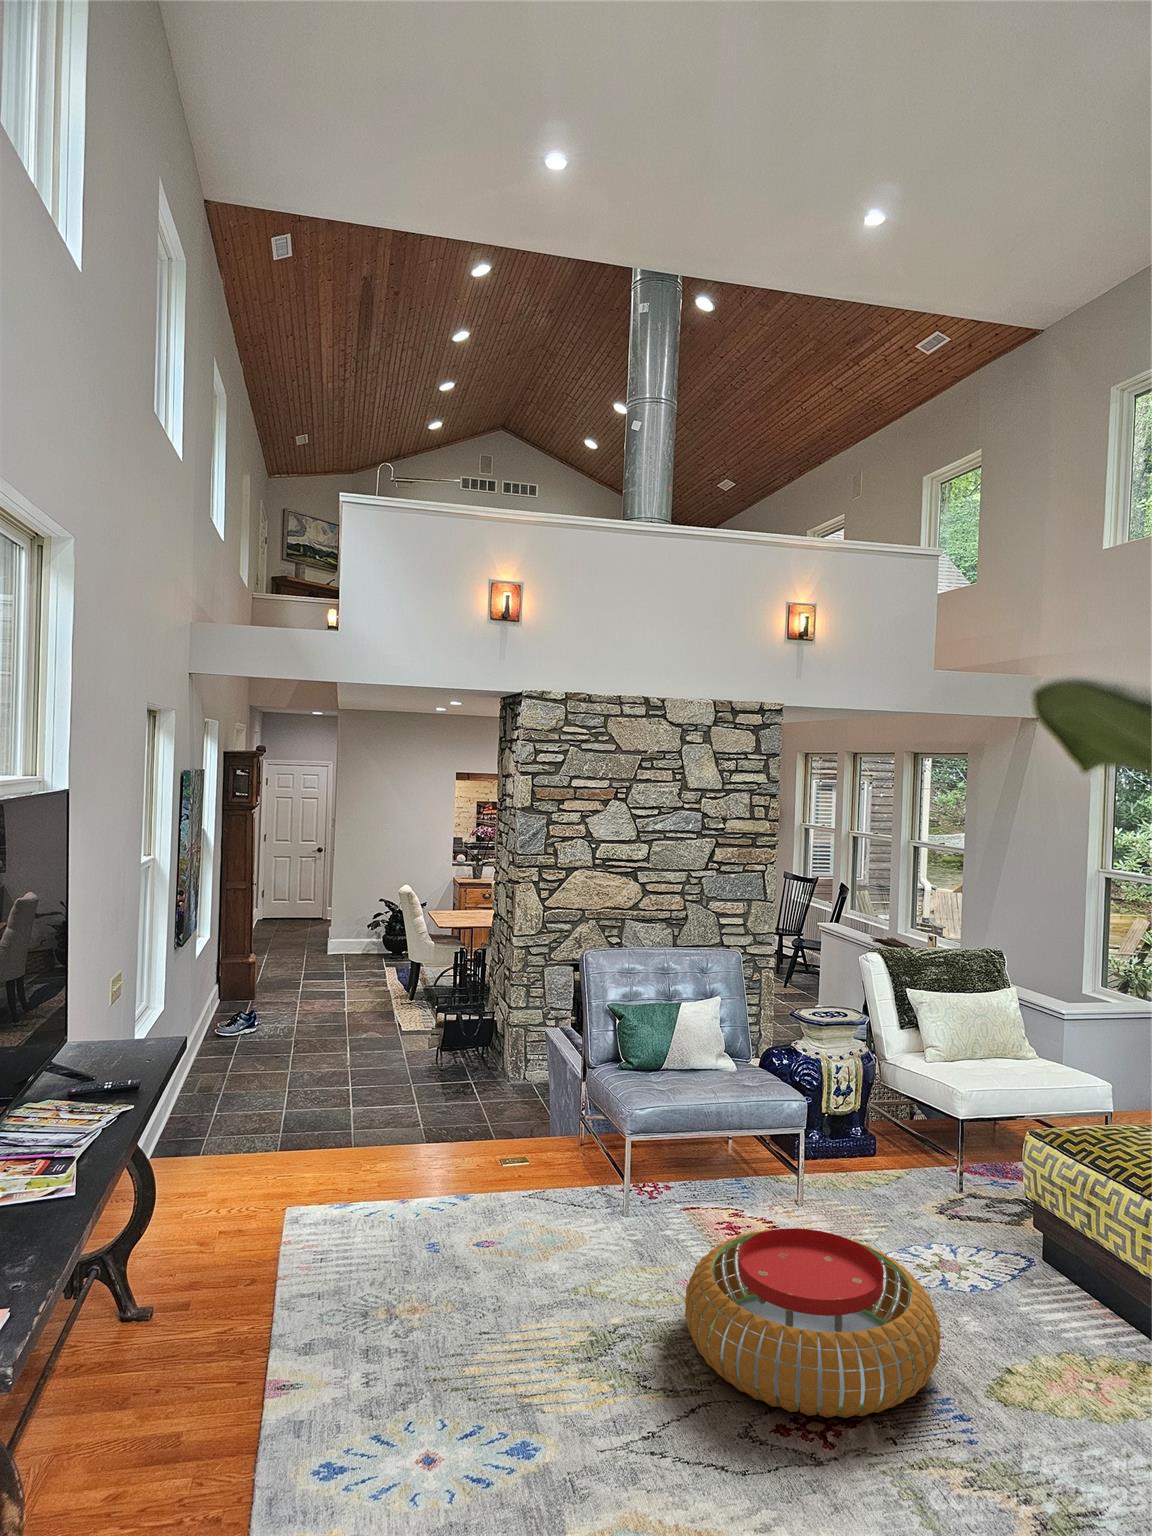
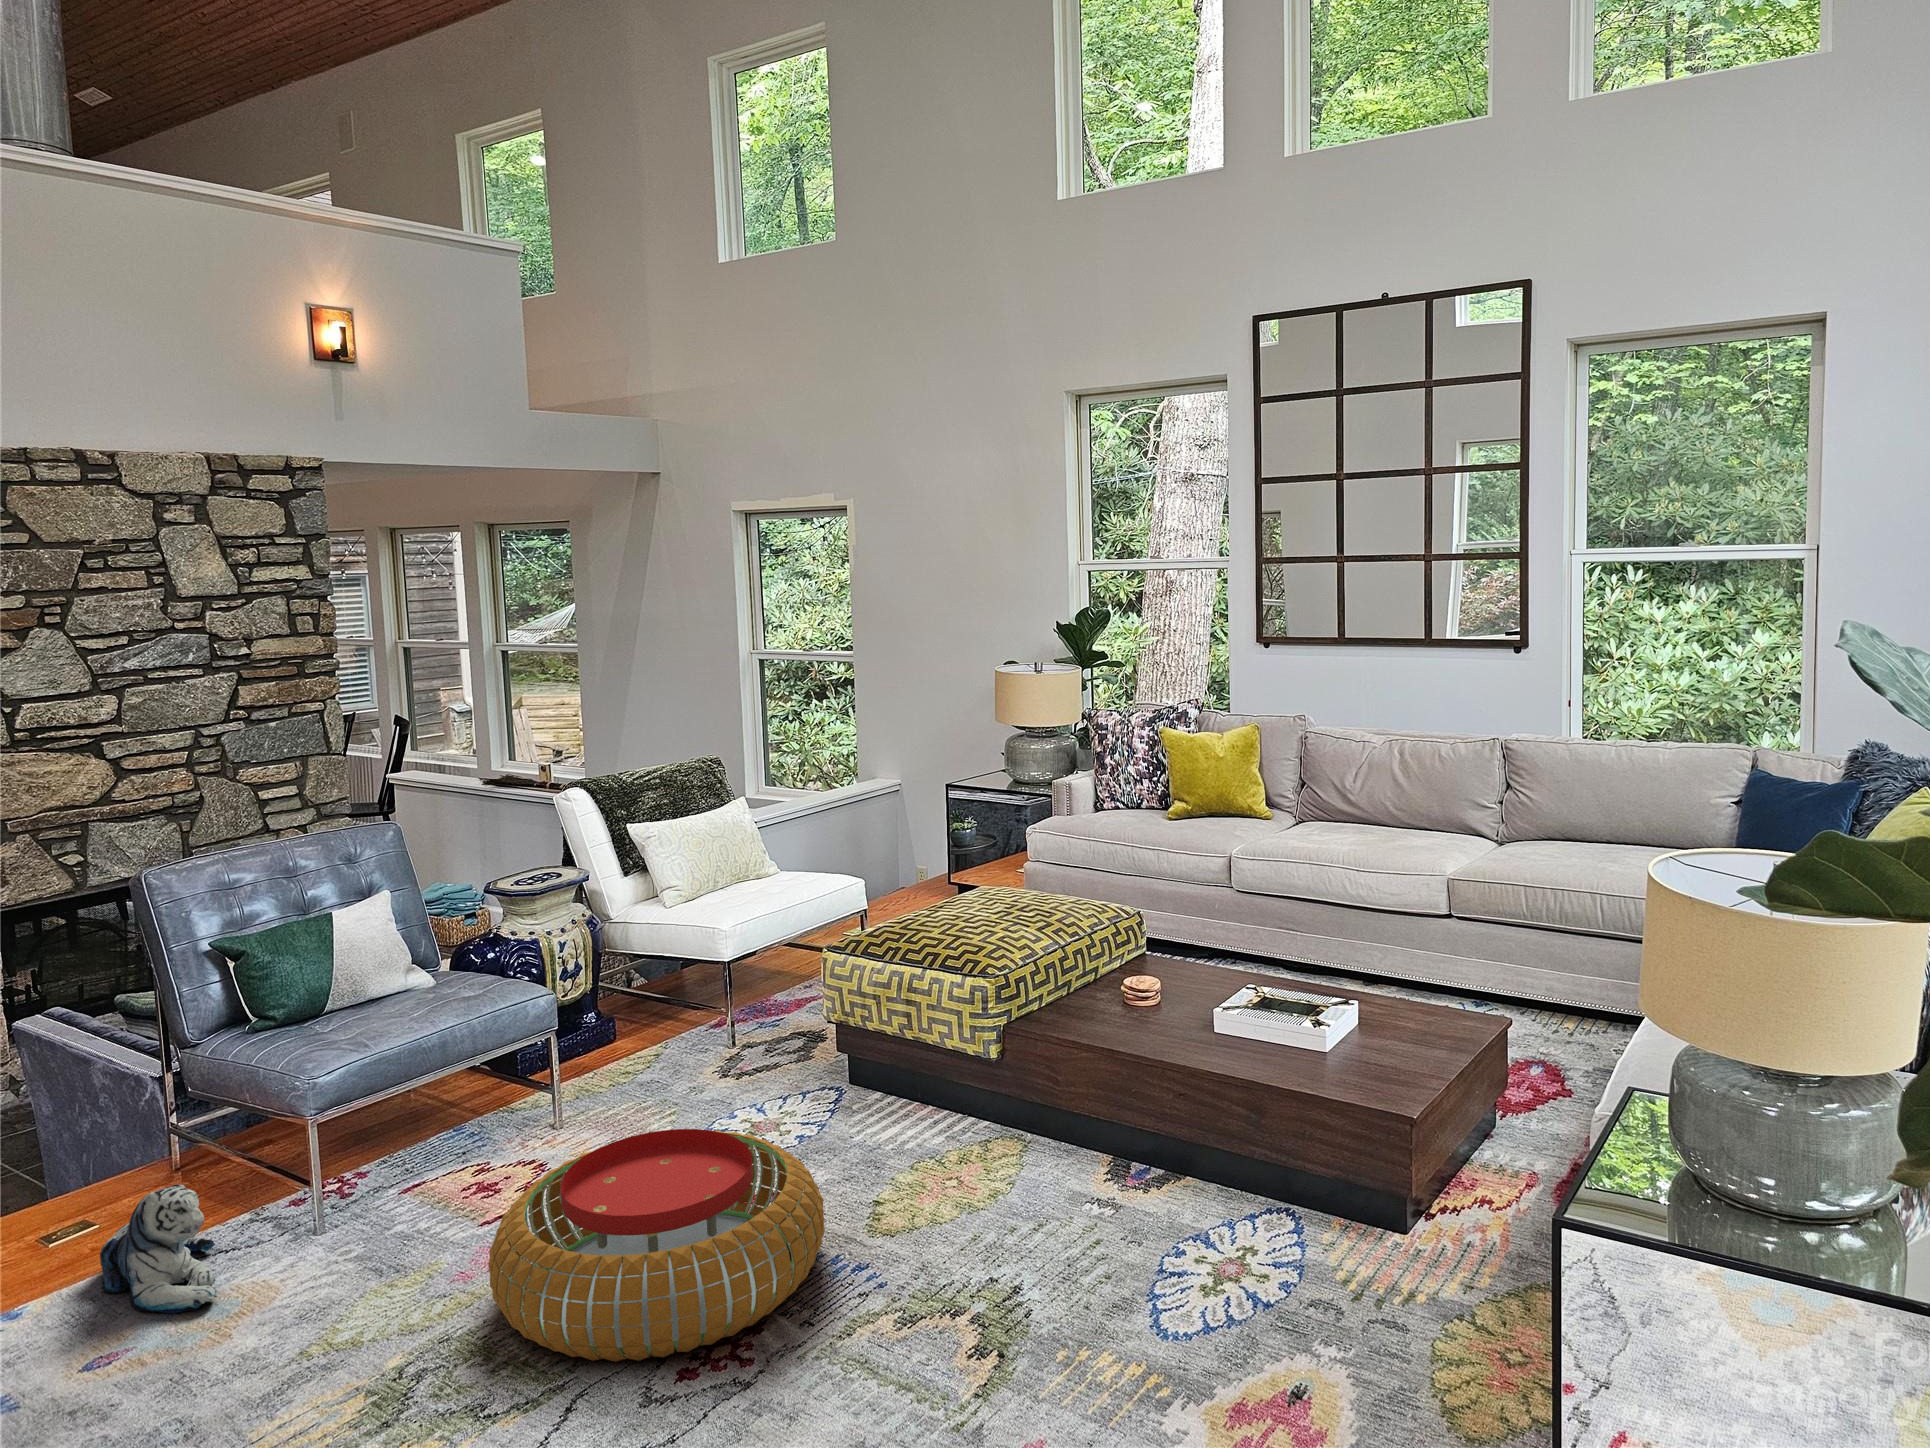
plush toy: none [525,1152,585,1233] -> present [100,1184,217,1313]

